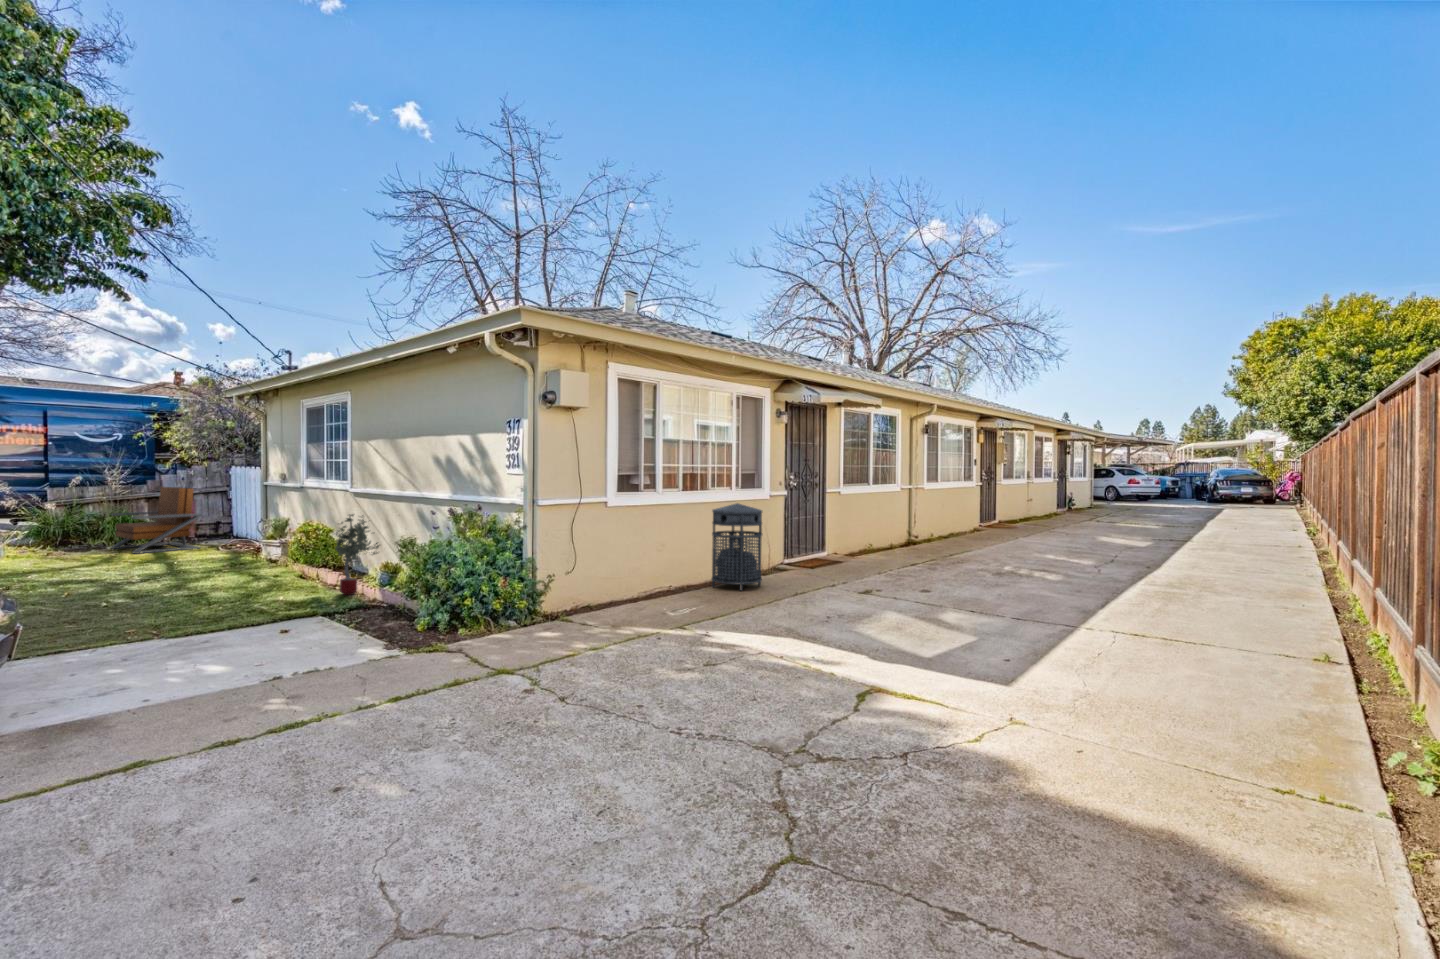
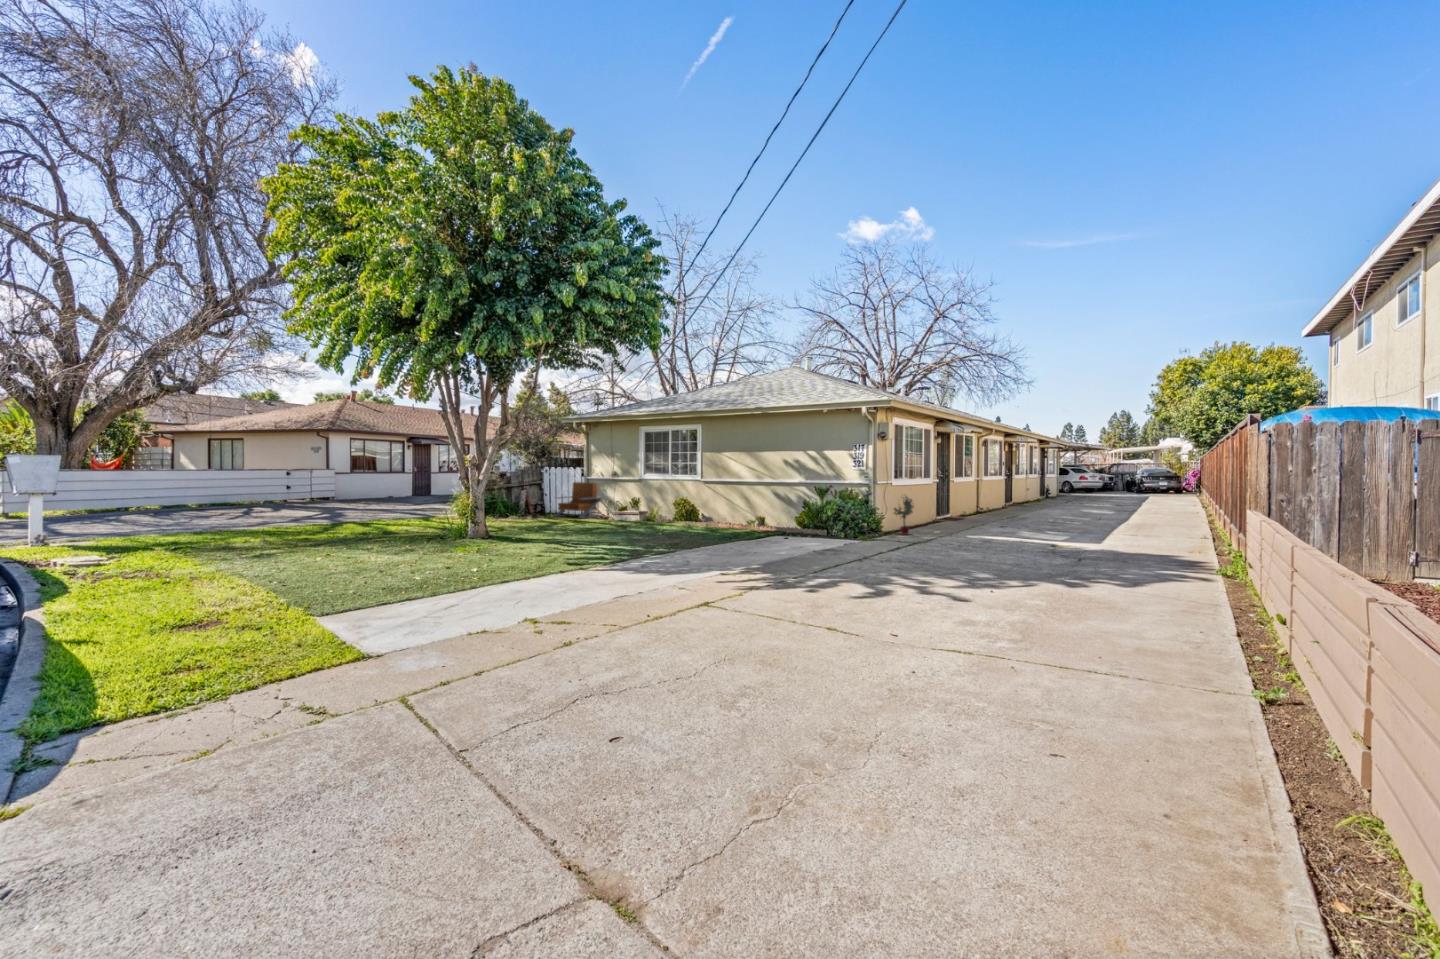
trash can: present [712,503,762,591] -> none [919,486,945,528]
potted tree: present [335,514,380,595] -> present [894,496,914,535]

